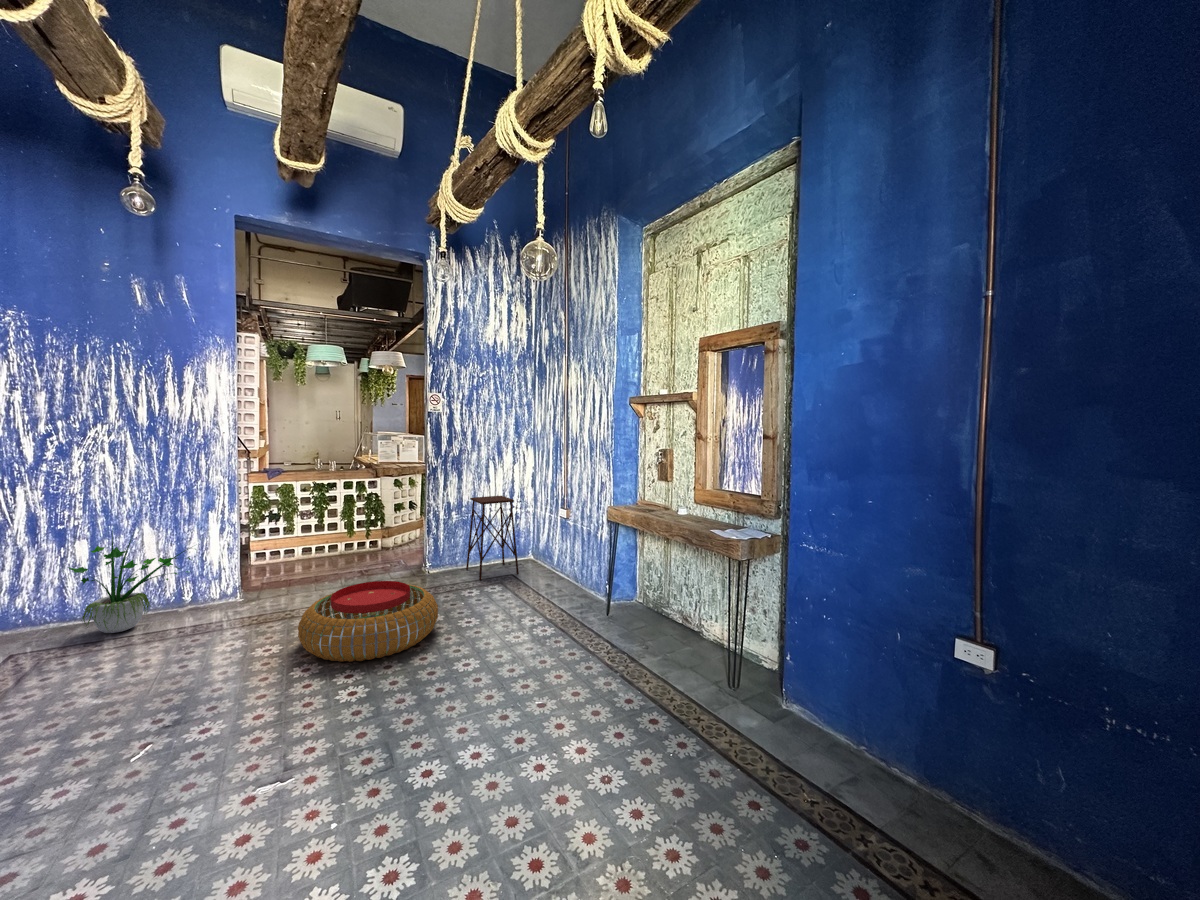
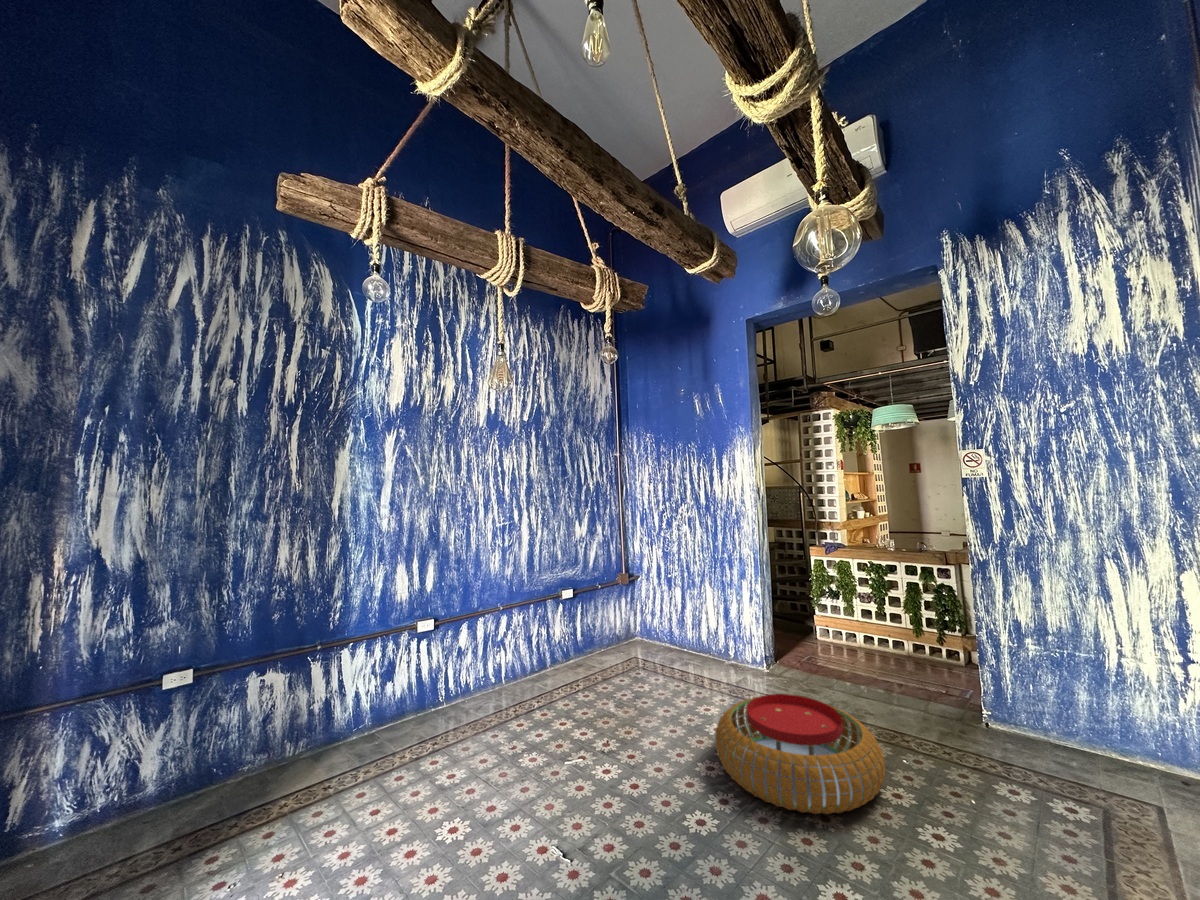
side table: present [466,496,519,580] -> none [1054,621,1180,814]
potted plant: present [68,531,196,633] -> none [659,578,725,663]

